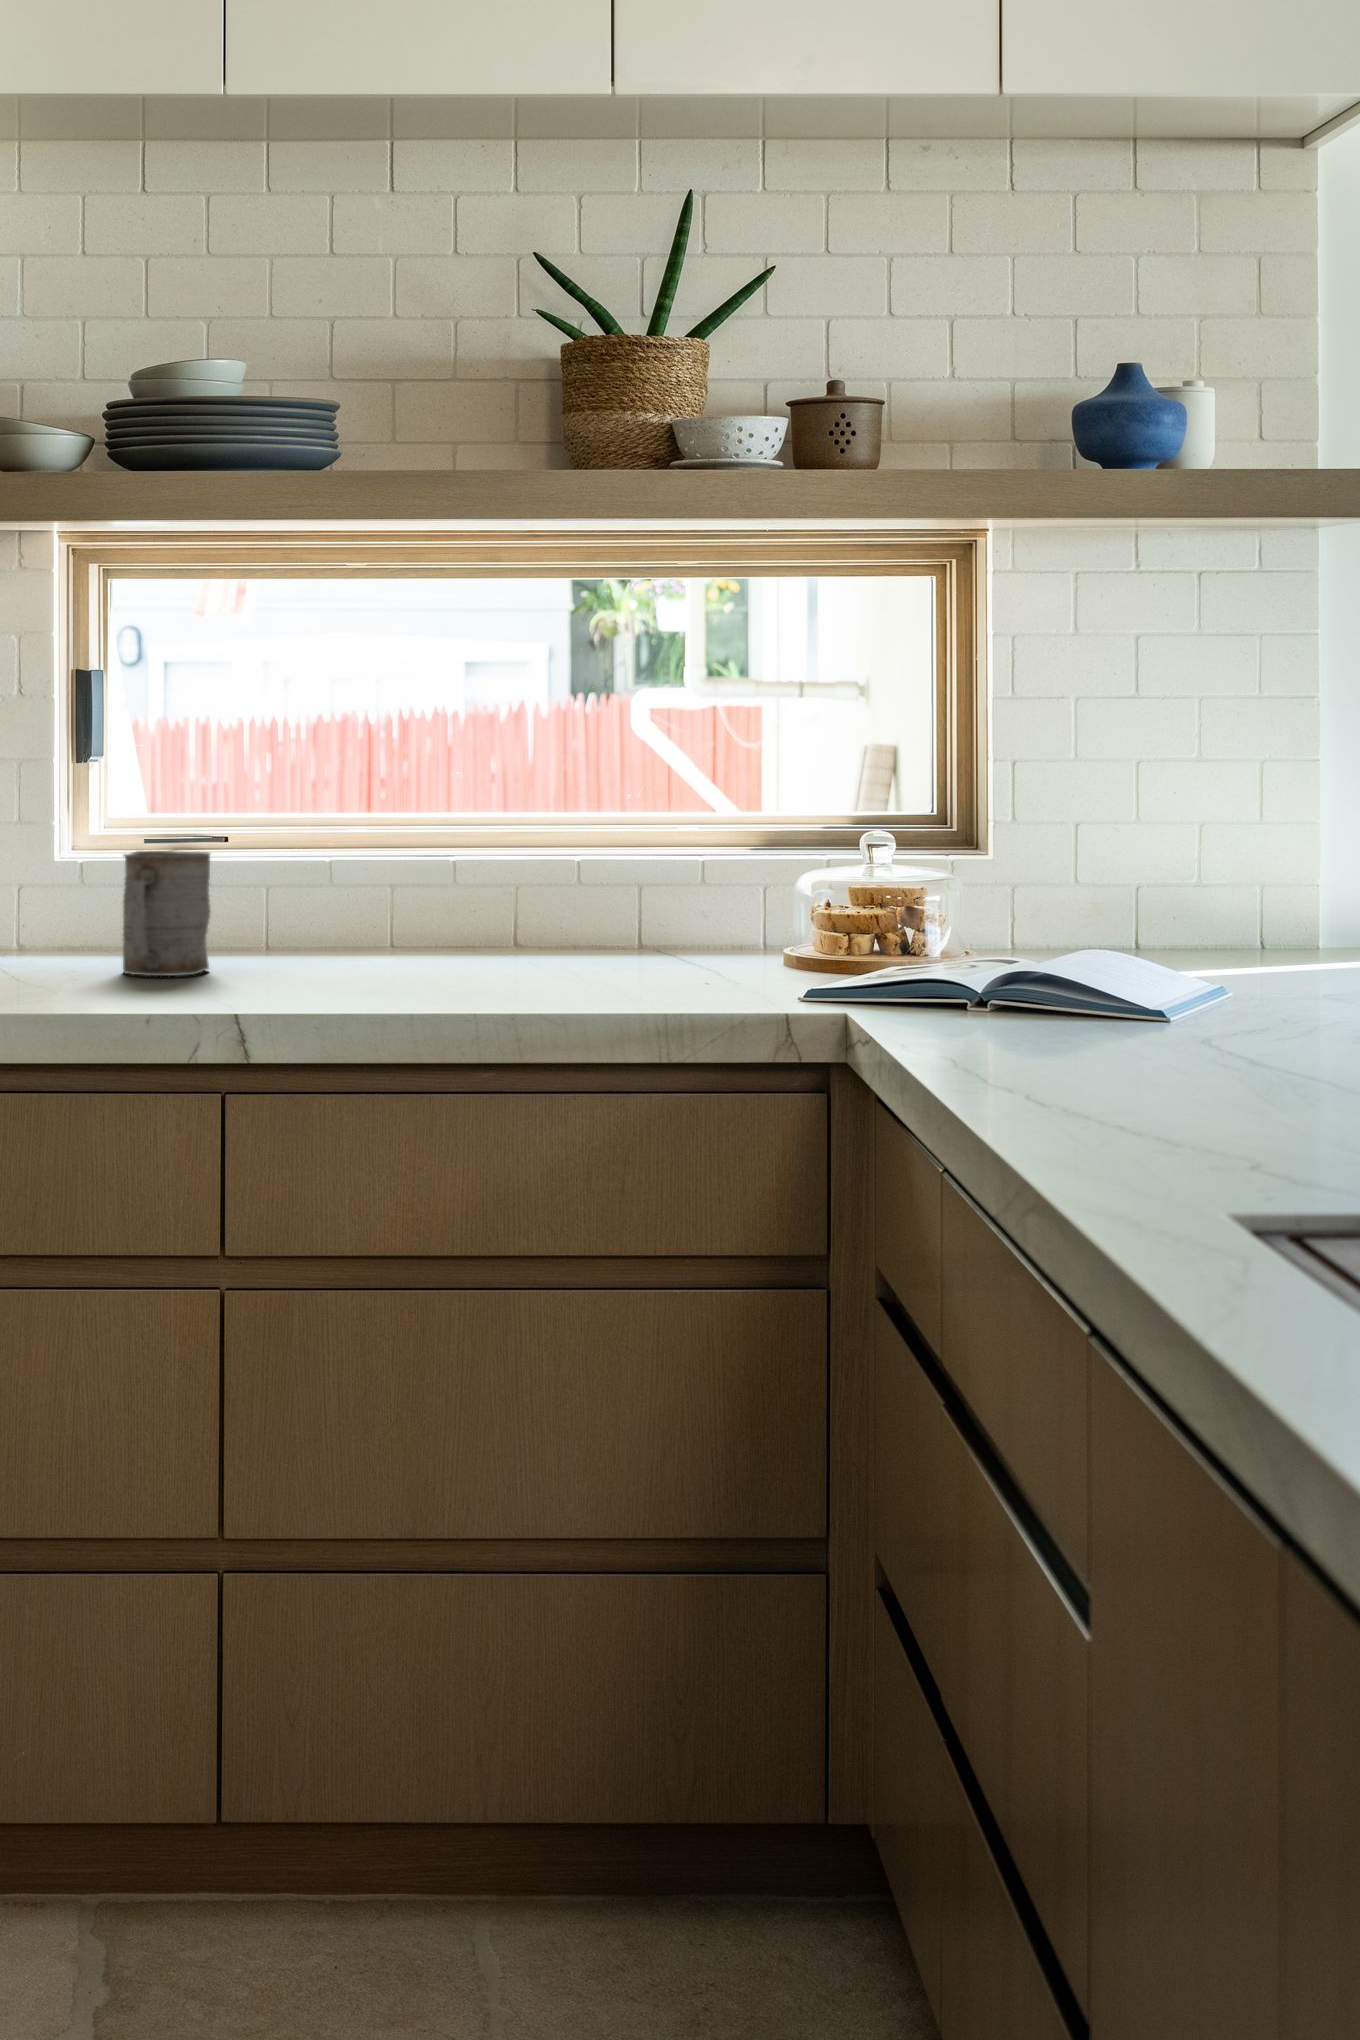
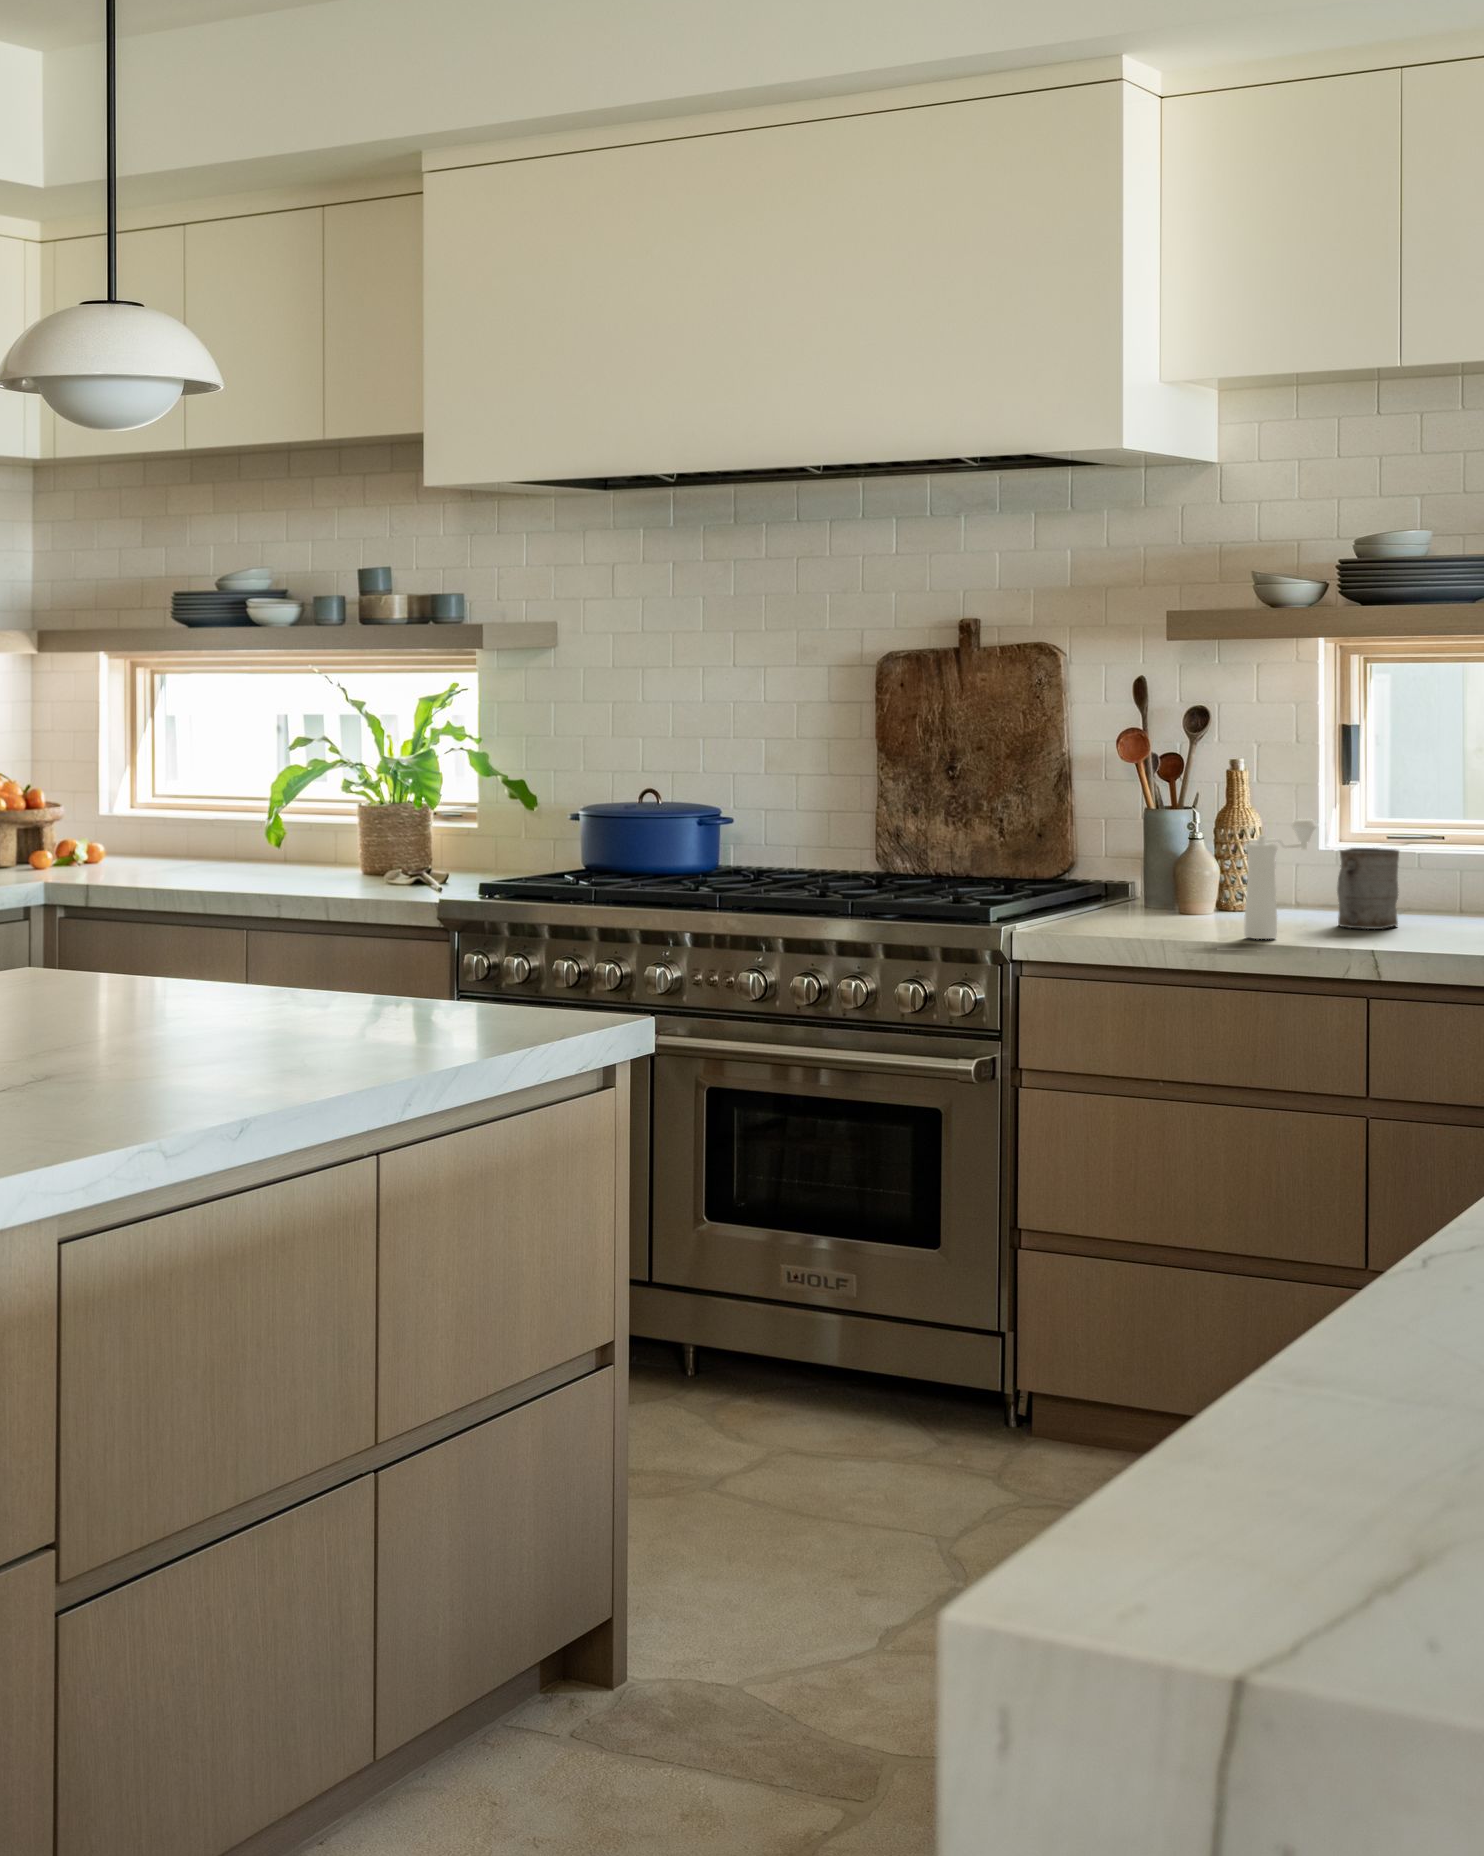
pepper mill: none [10,804,108,1001] -> present [1244,819,1317,939]

